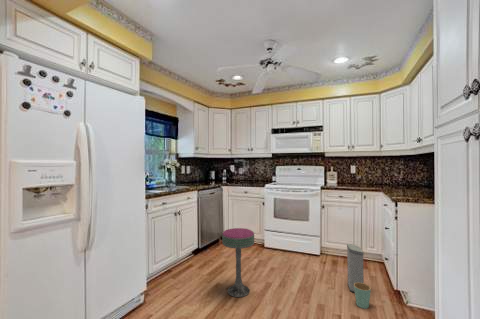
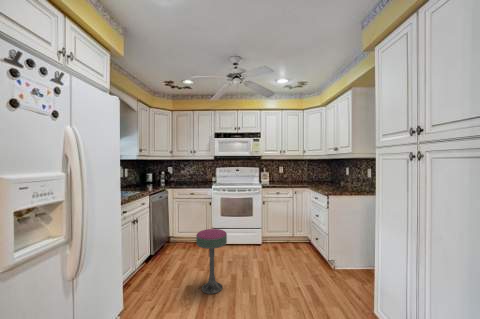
trash can: present [347,244,371,309] -> none [292,231,316,278]

